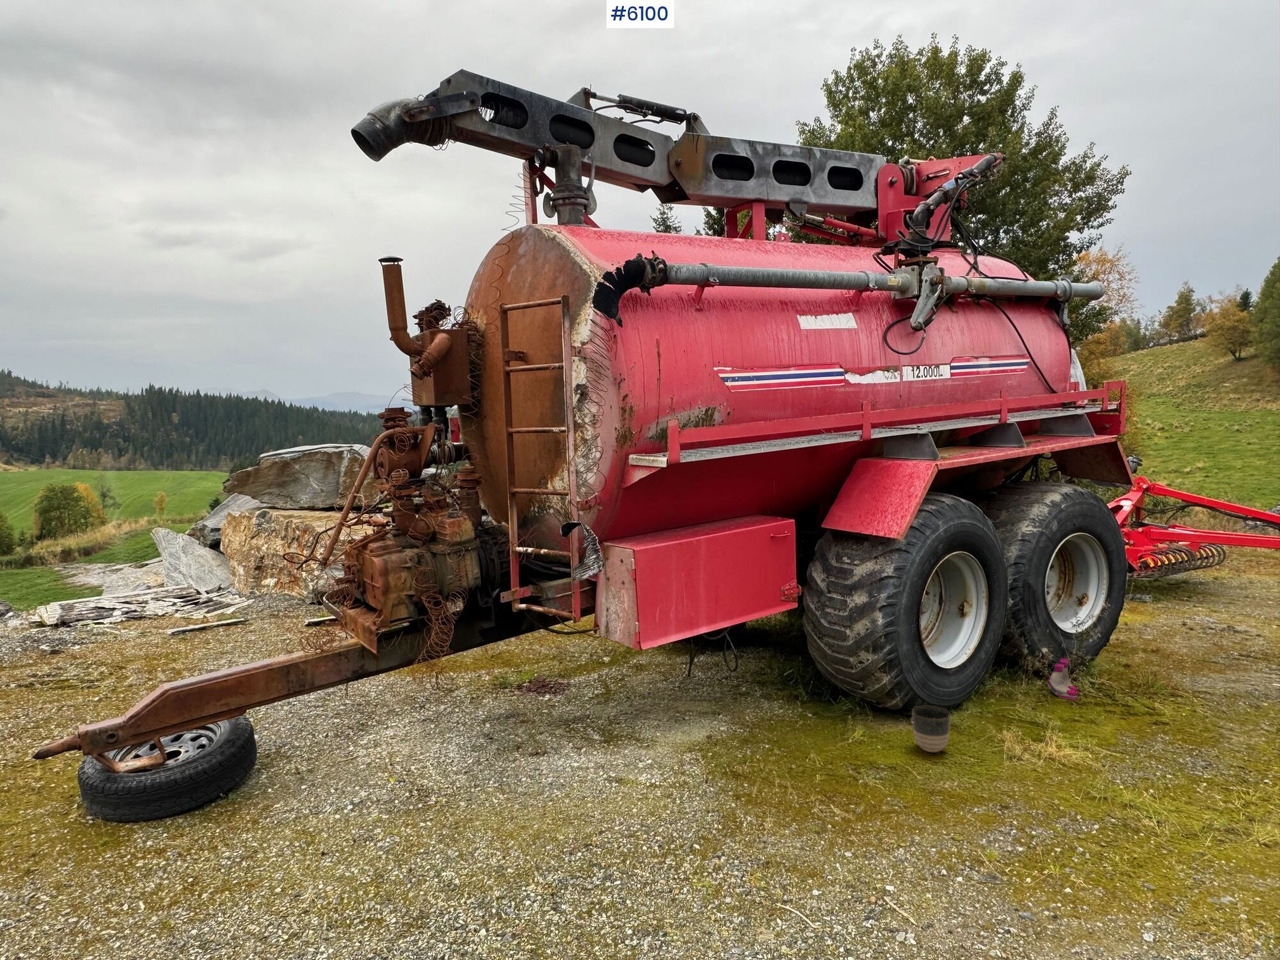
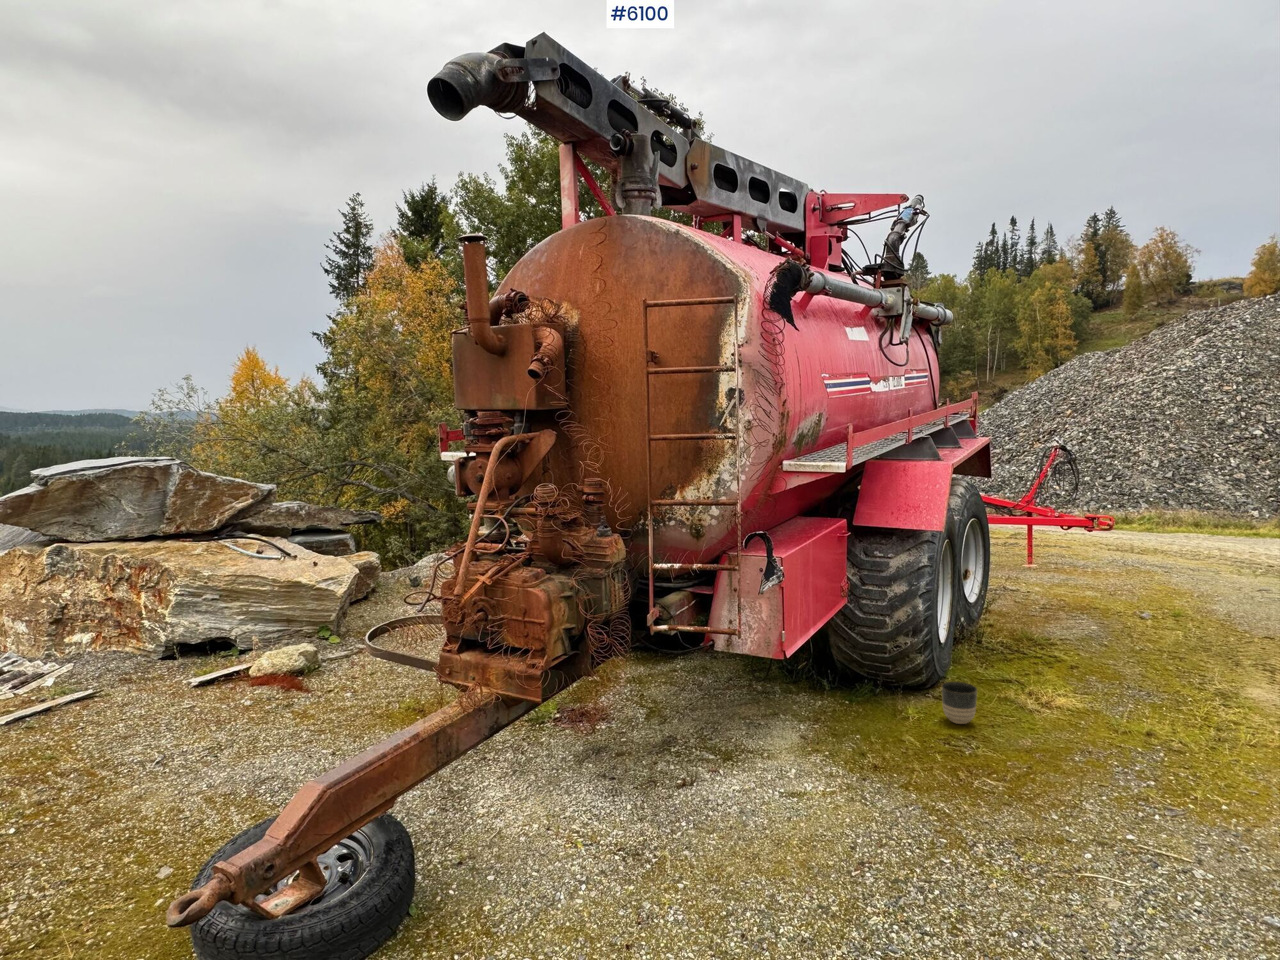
boots: present [1047,658,1078,700] -> none [989,628,1019,663]

